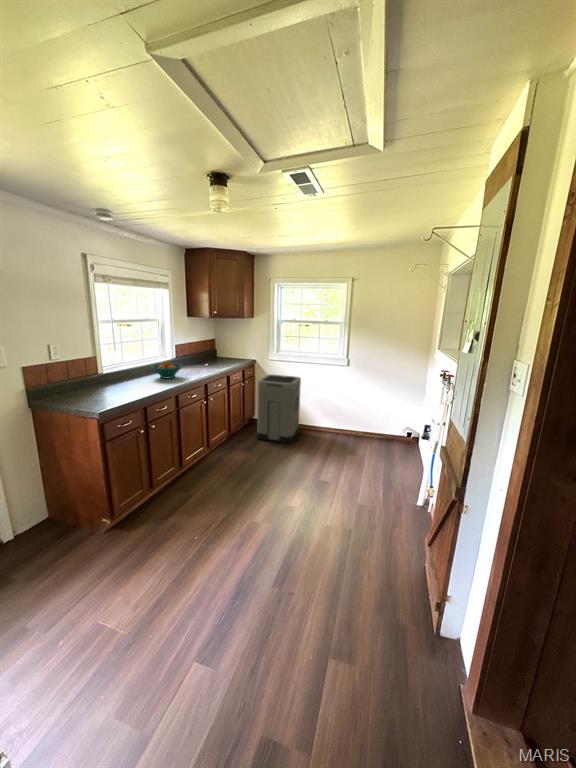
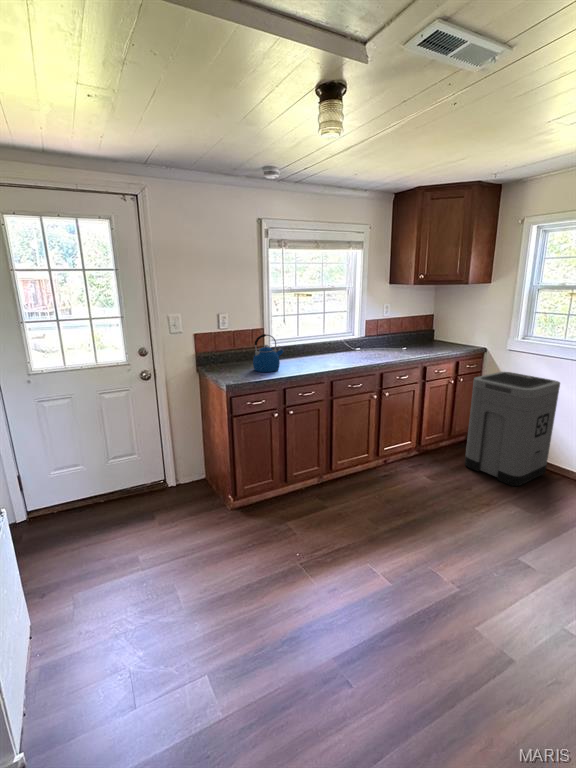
fruit bowl: present [152,361,182,378] -> none [320,338,356,360]
kettle: none [104,362,132,397] -> present [253,334,284,372]

